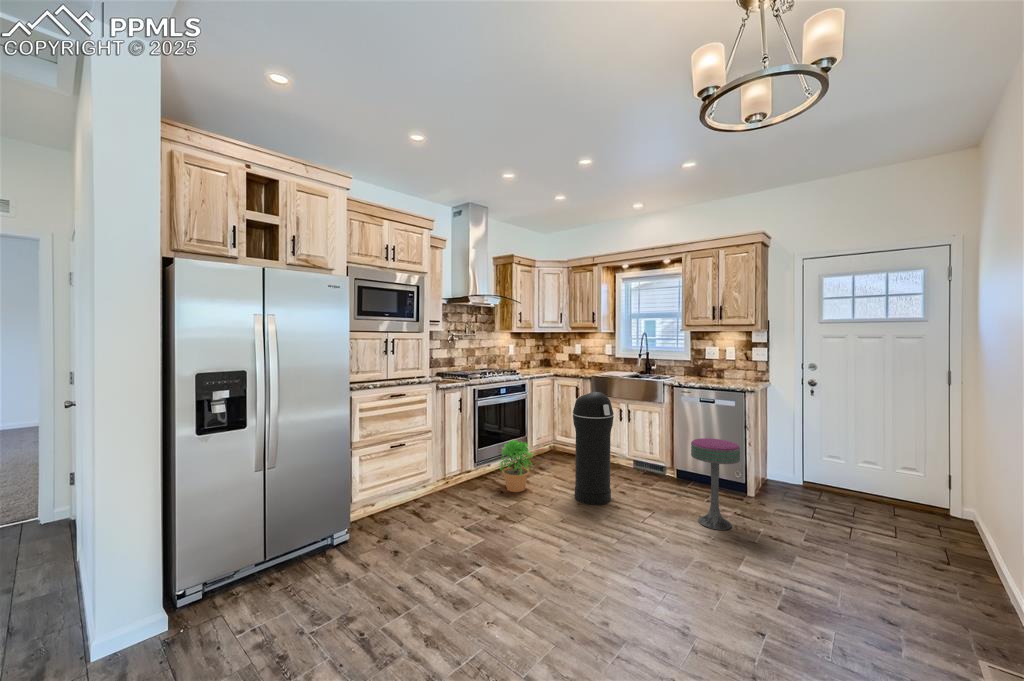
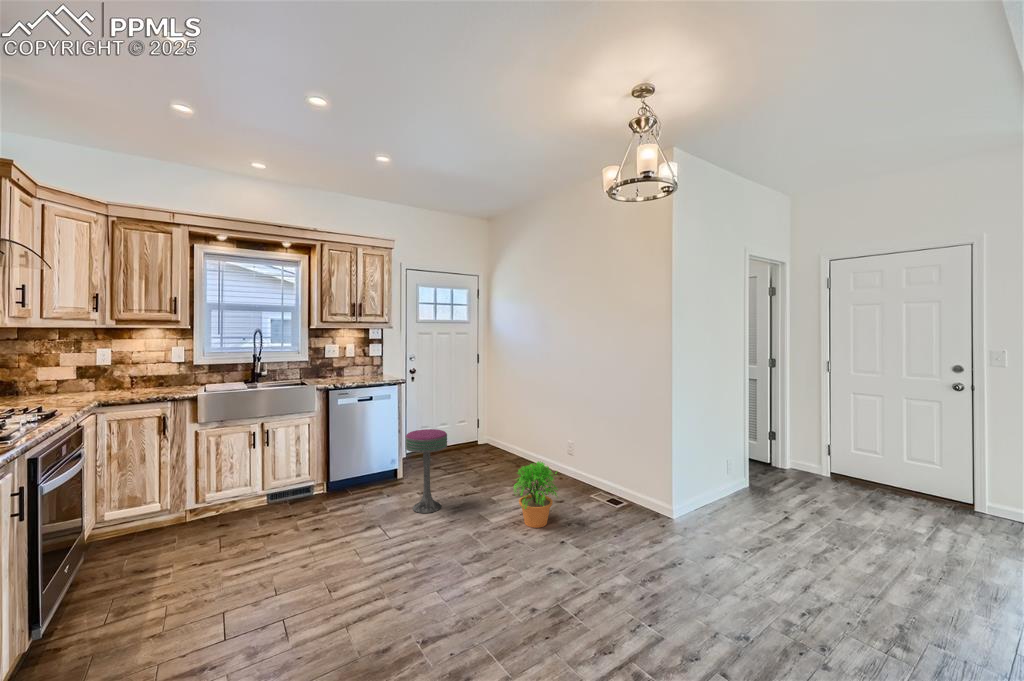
trash can: present [573,392,614,505] -> none [270,408,335,564]
potted plant: present [500,440,533,492] -> present [513,461,558,528]

